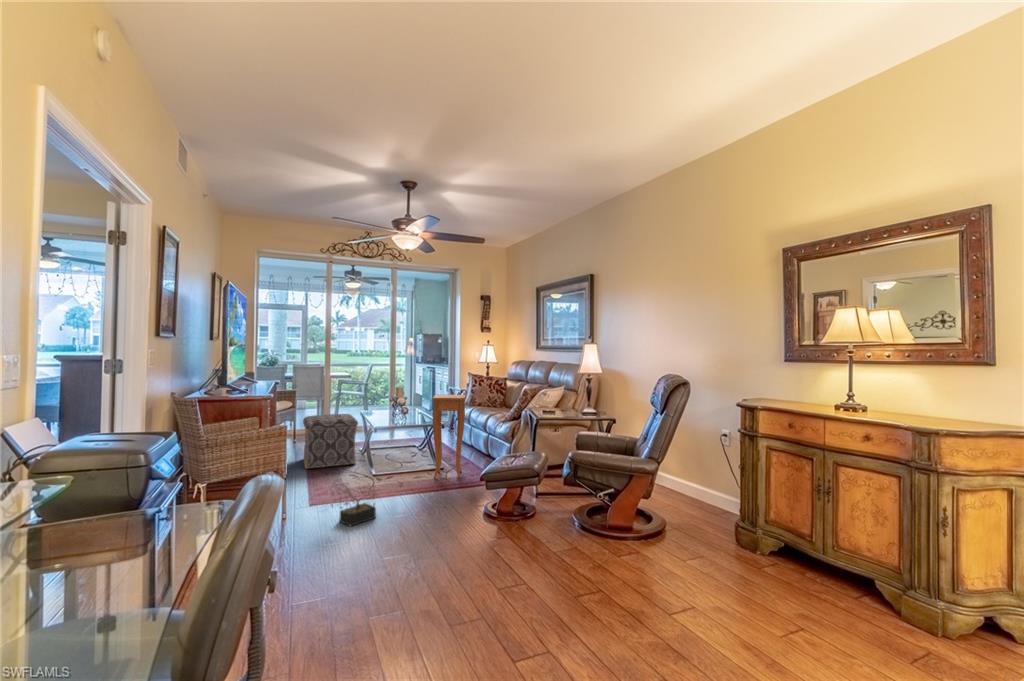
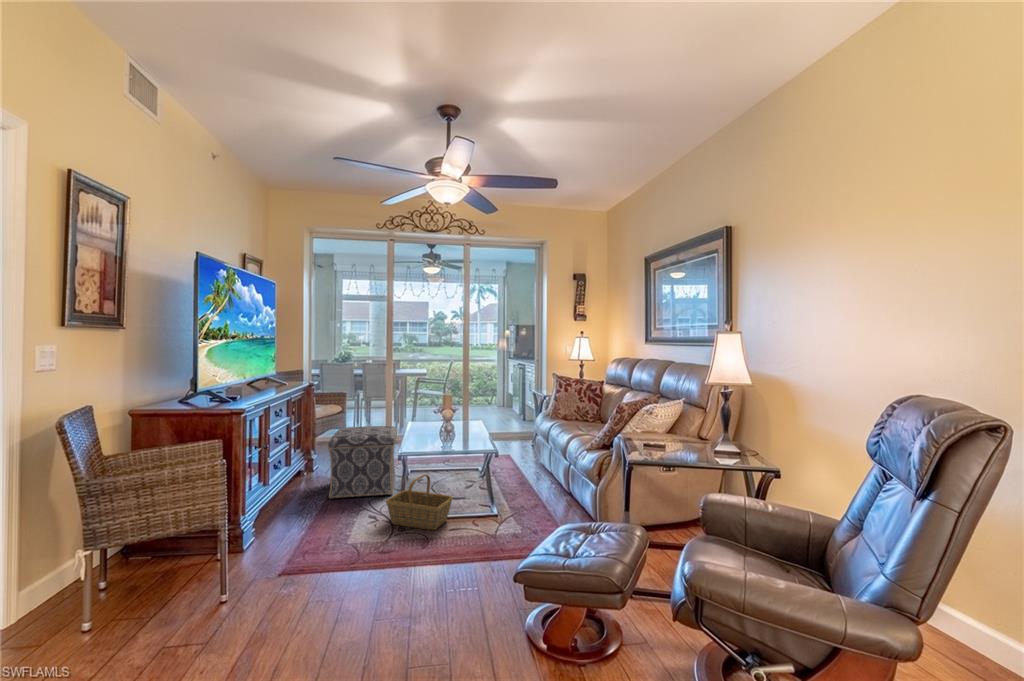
side table: present [432,395,466,478] -> none [478,408,531,534]
basket: none [362,443,411,480] -> present [386,475,453,530]
decorative plant: present [331,483,378,526] -> none [284,552,370,630]

